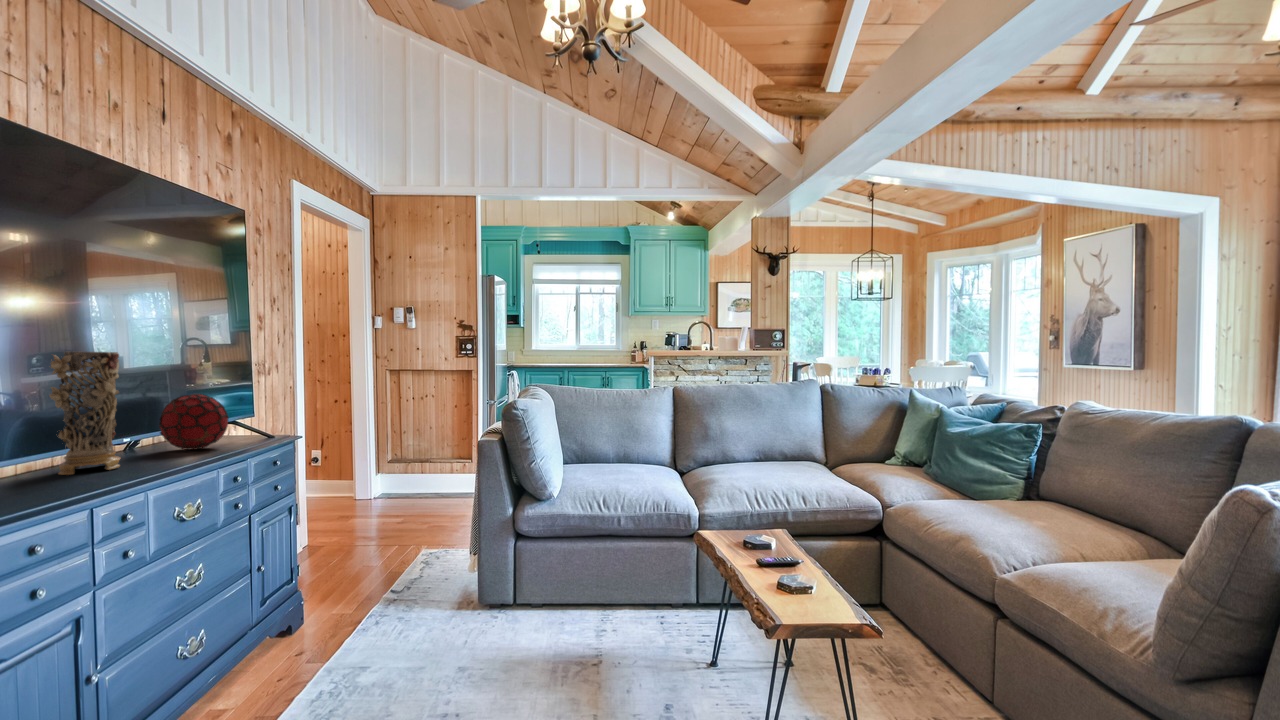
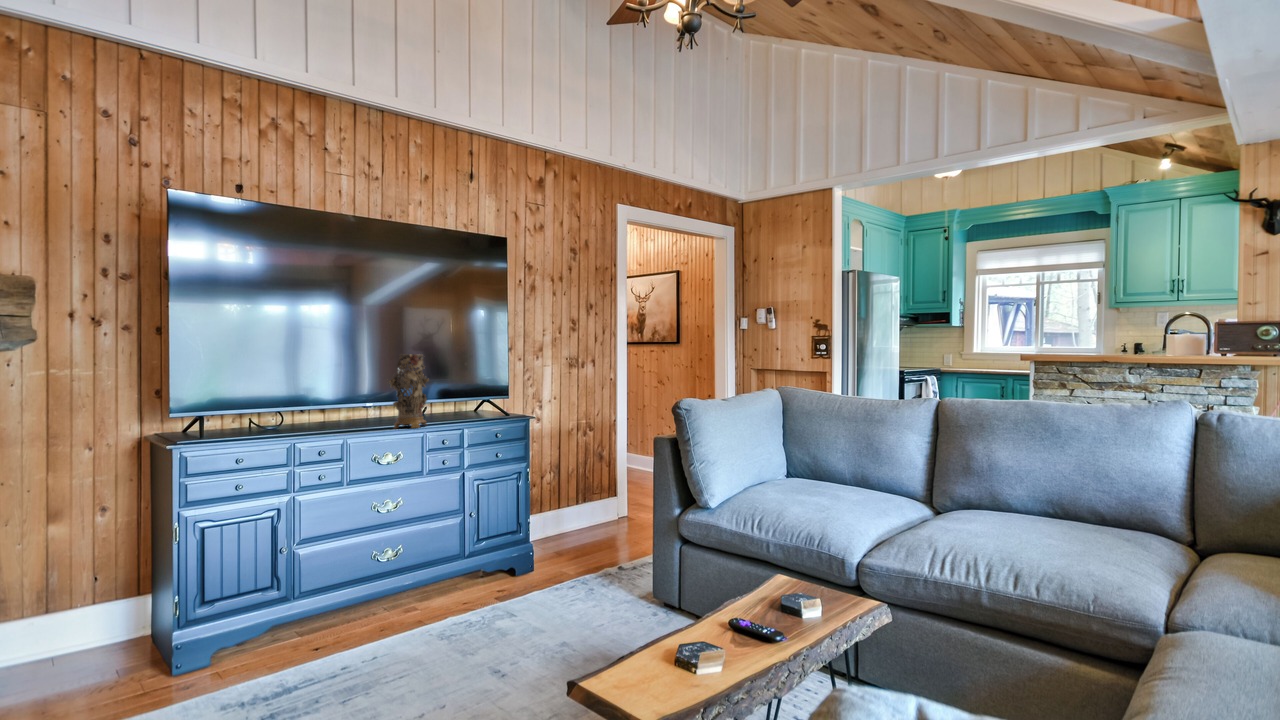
decorative orb: present [159,394,229,450] -> none [463,383,504,423]

